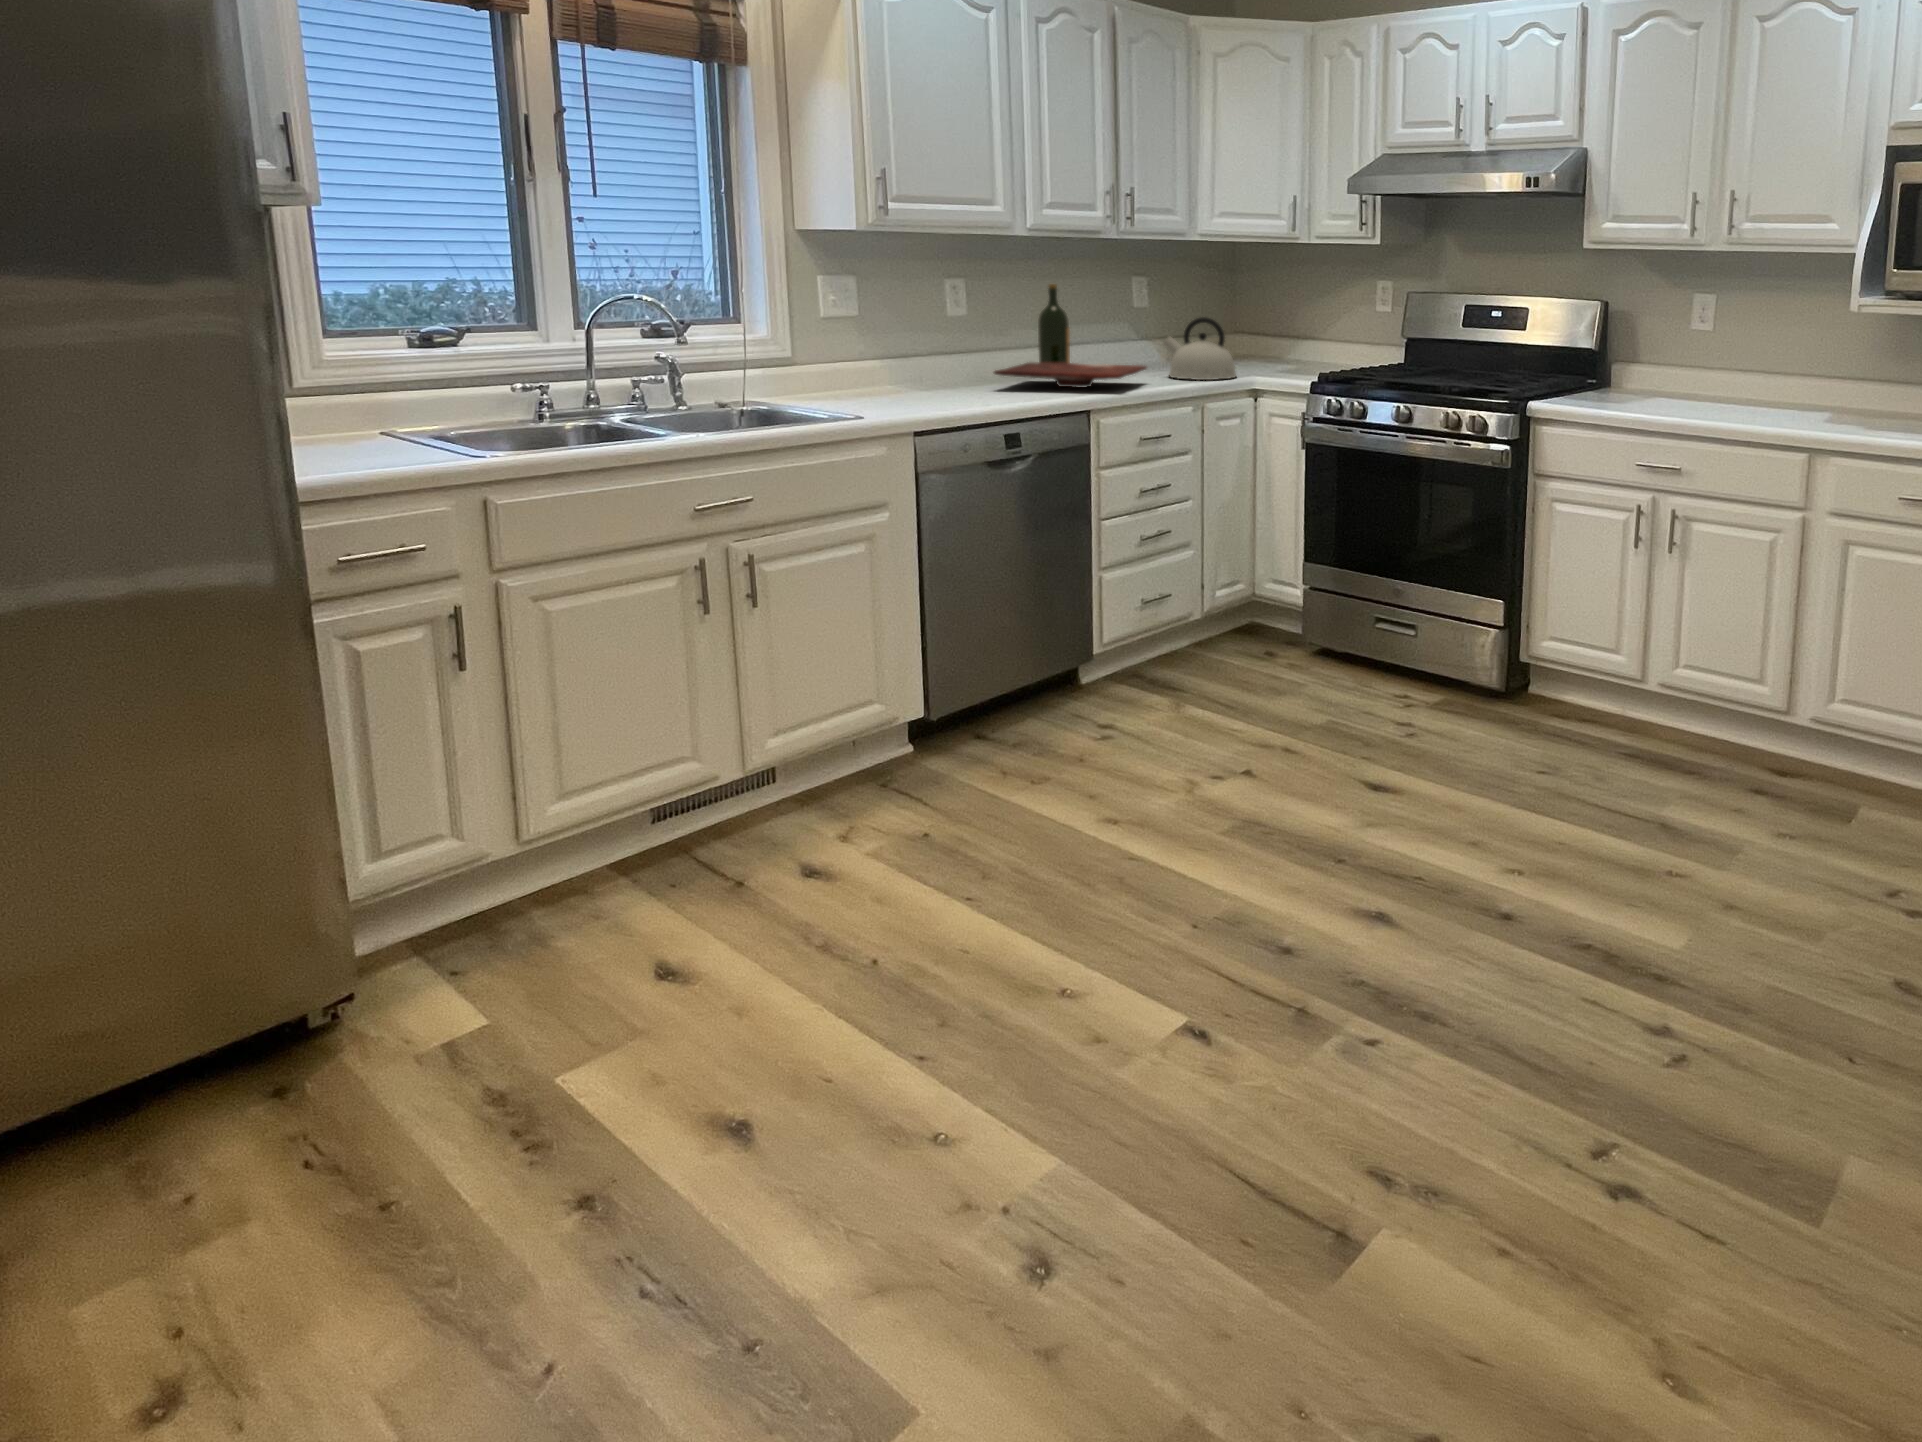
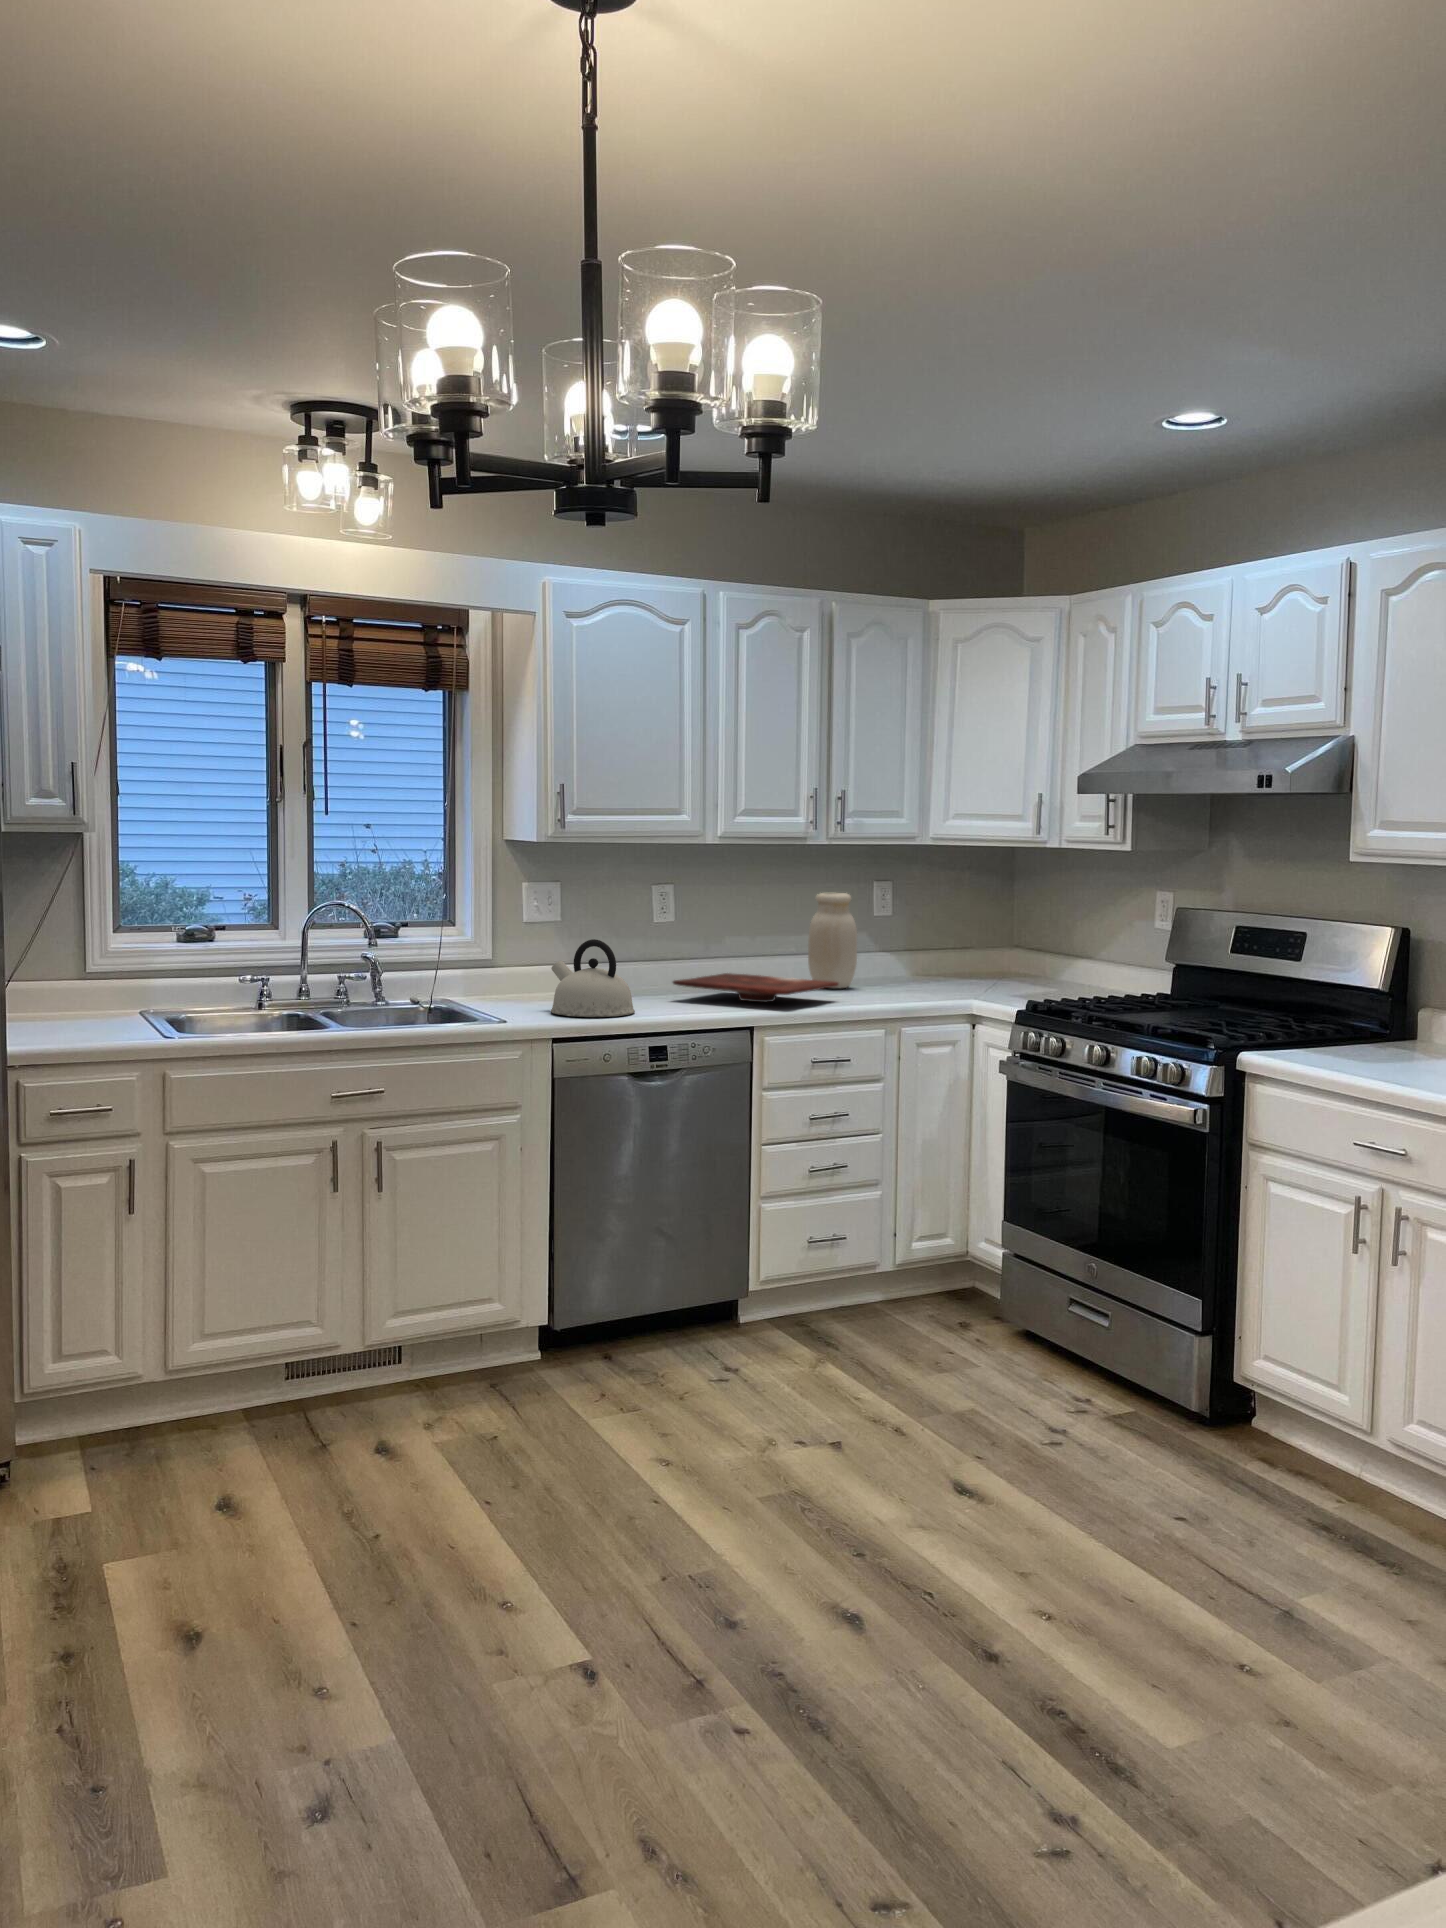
wine bottle: present [1038,284,1070,363] -> none [750,891,782,987]
jar: none [1093,284,1140,373] -> present [808,893,857,988]
kettle: present [1163,317,1236,380] -> present [551,939,635,1017]

